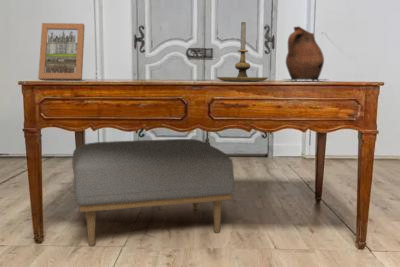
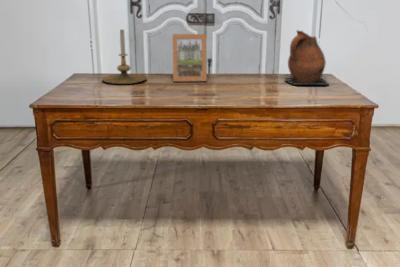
candle holder: present [217,22,268,81] -> present [102,30,146,84]
picture frame: present [38,23,85,80] -> present [172,34,207,82]
ottoman: present [72,139,234,246] -> none [81,136,236,248]

